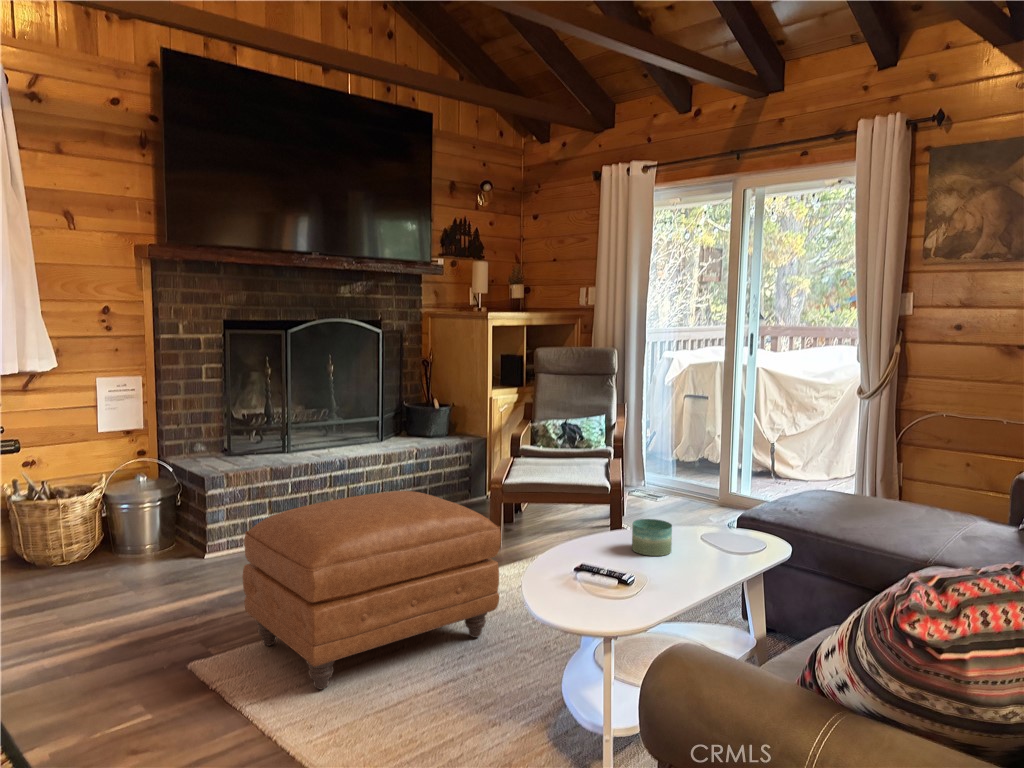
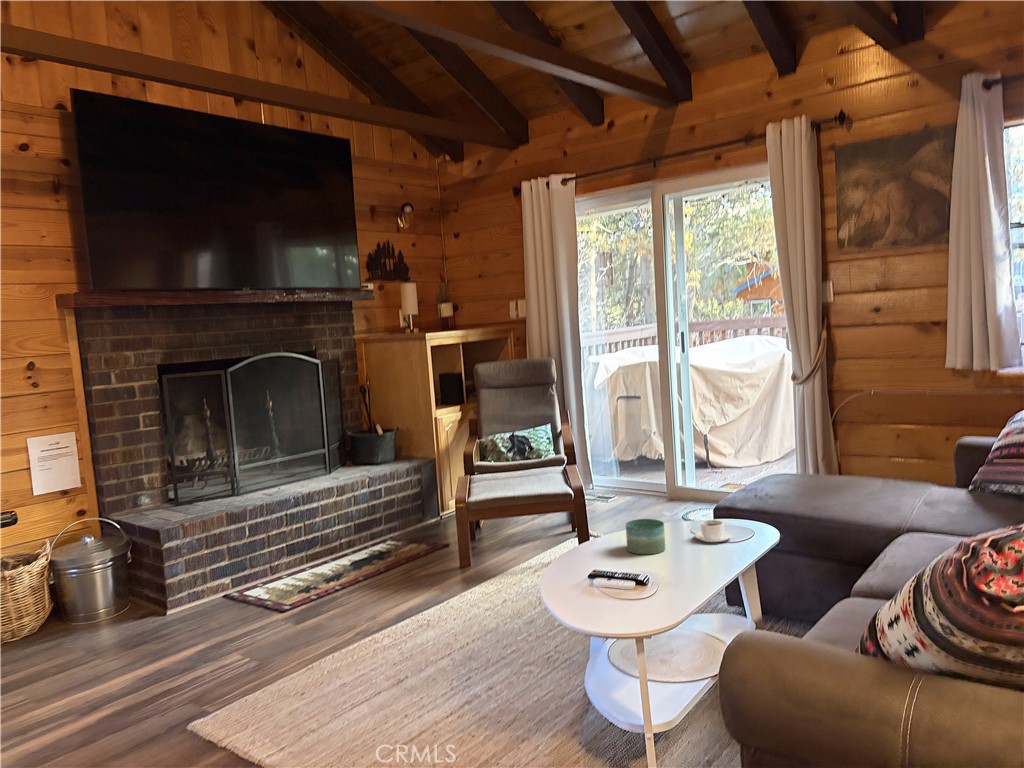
ottoman: present [243,491,501,689] -> none [232,520,496,733]
coffee cup: none [706,529,746,552] -> present [694,520,732,542]

